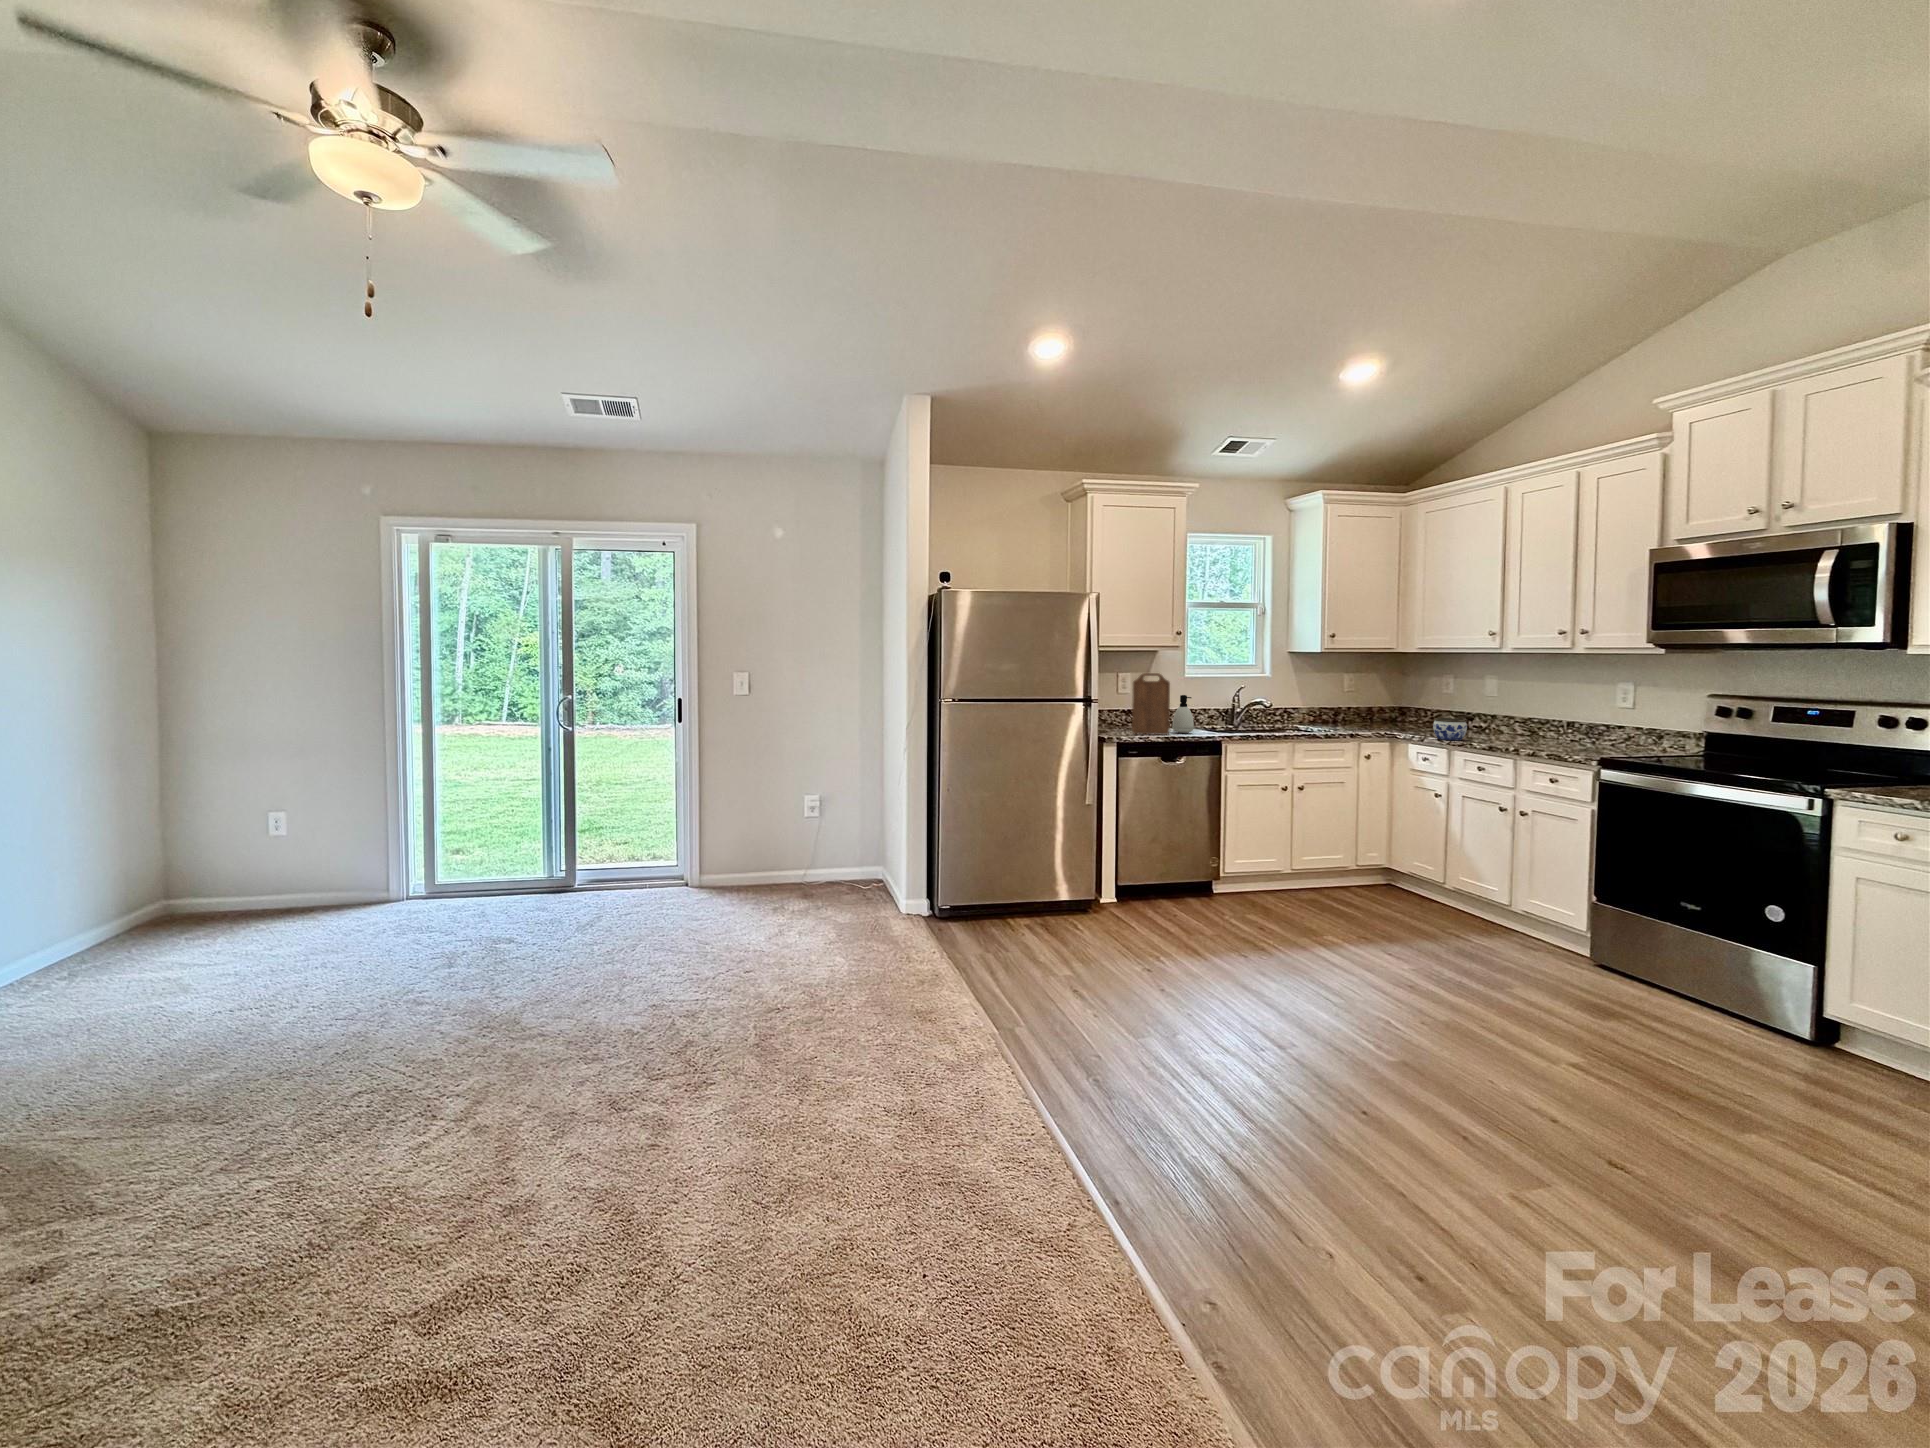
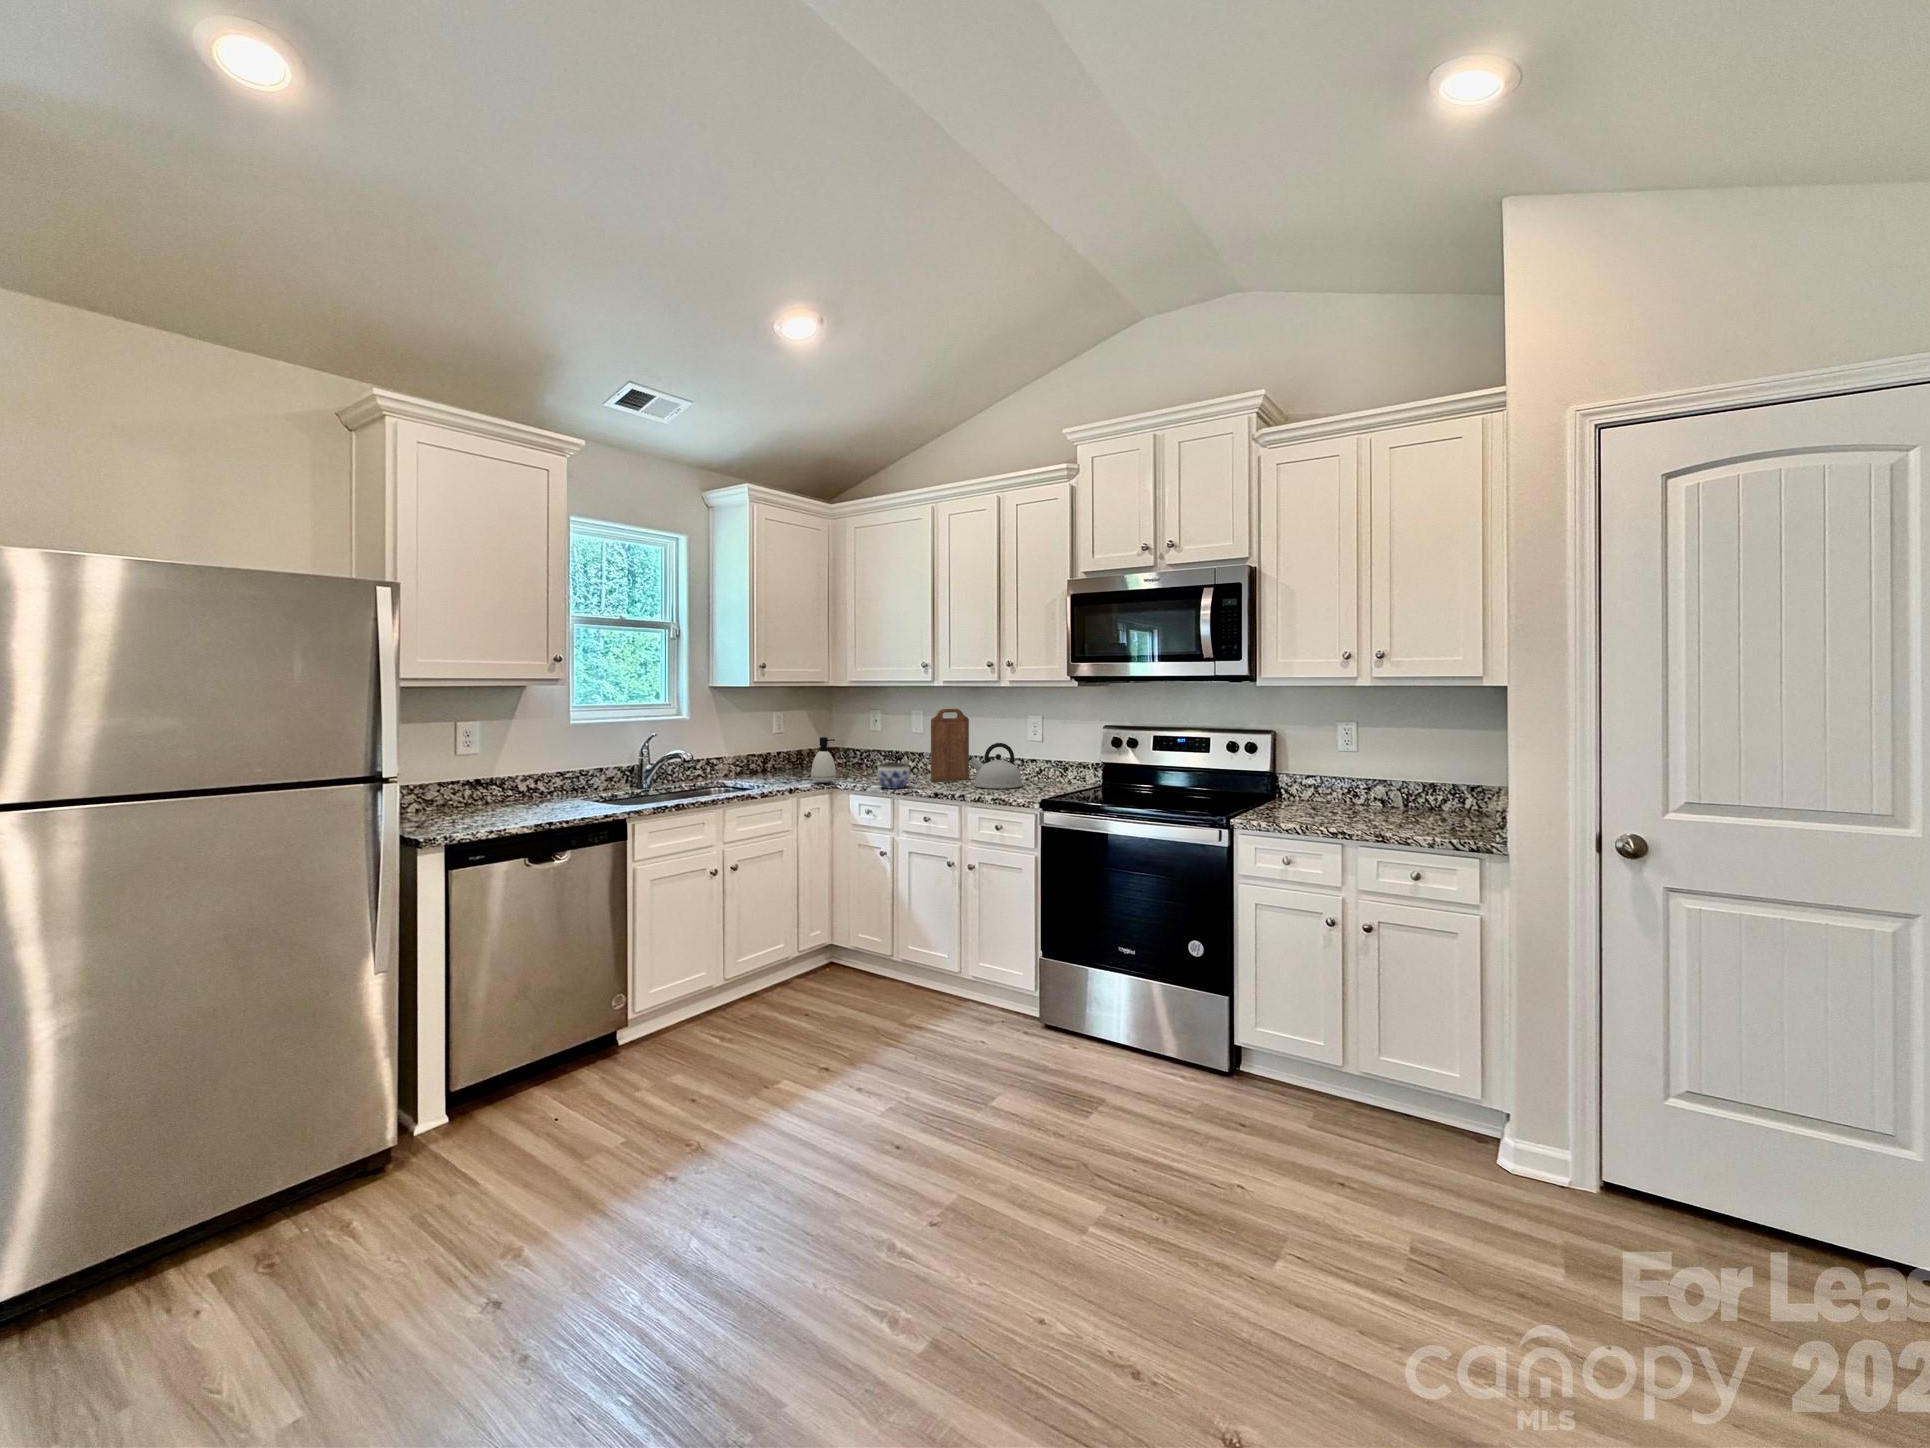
cutting board: present [1132,673,1170,735] -> present [931,709,969,781]
soap dispenser: present [1172,695,1194,733] -> present [811,737,836,783]
kettle: none [1531,706,1596,749] -> present [969,743,1023,789]

